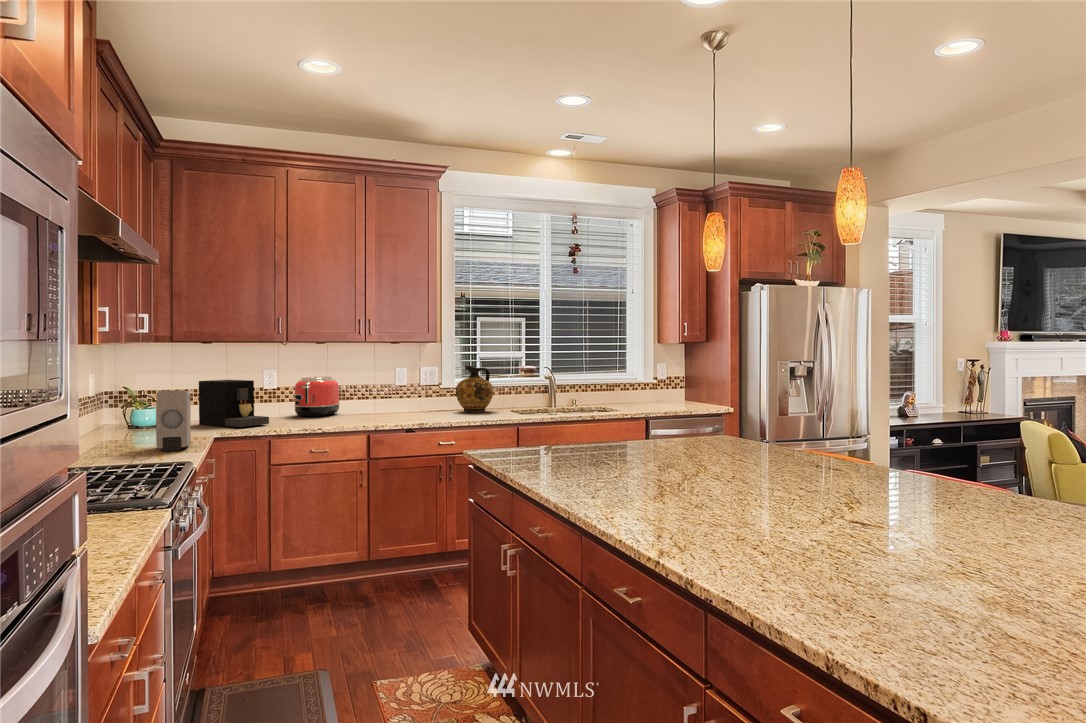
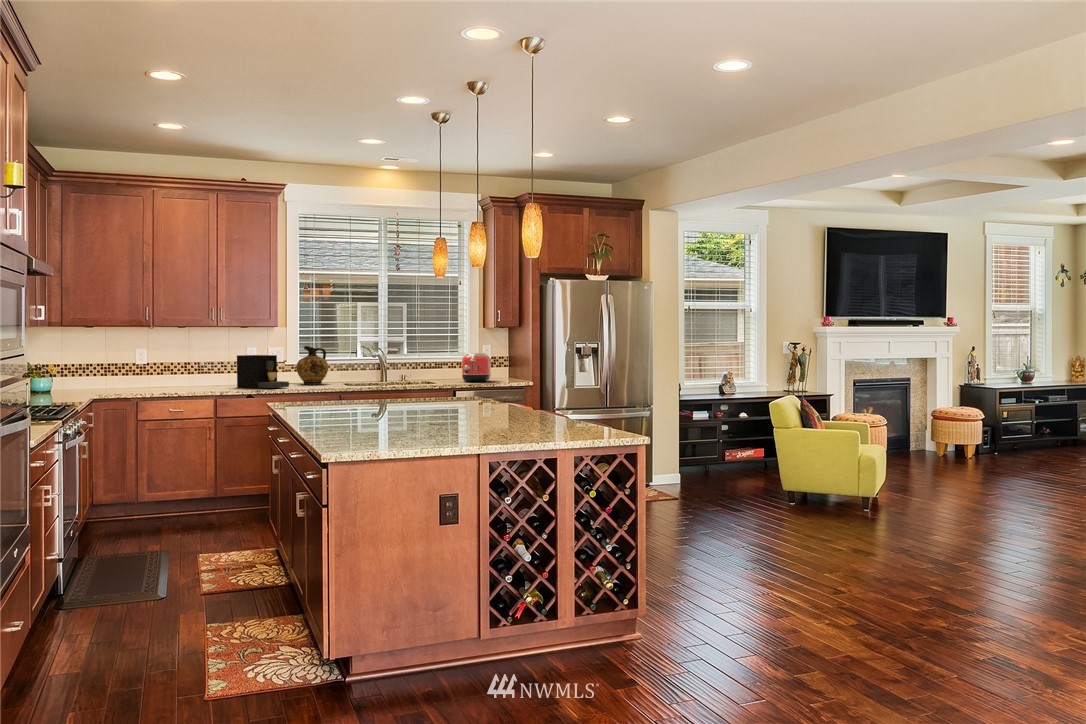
toaster: present [294,377,340,417] -> present [462,353,491,382]
coffee maker: present [199,380,269,427] -> present [237,355,289,388]
soap dispenser: present [156,390,191,451] -> none [48,360,73,402]

